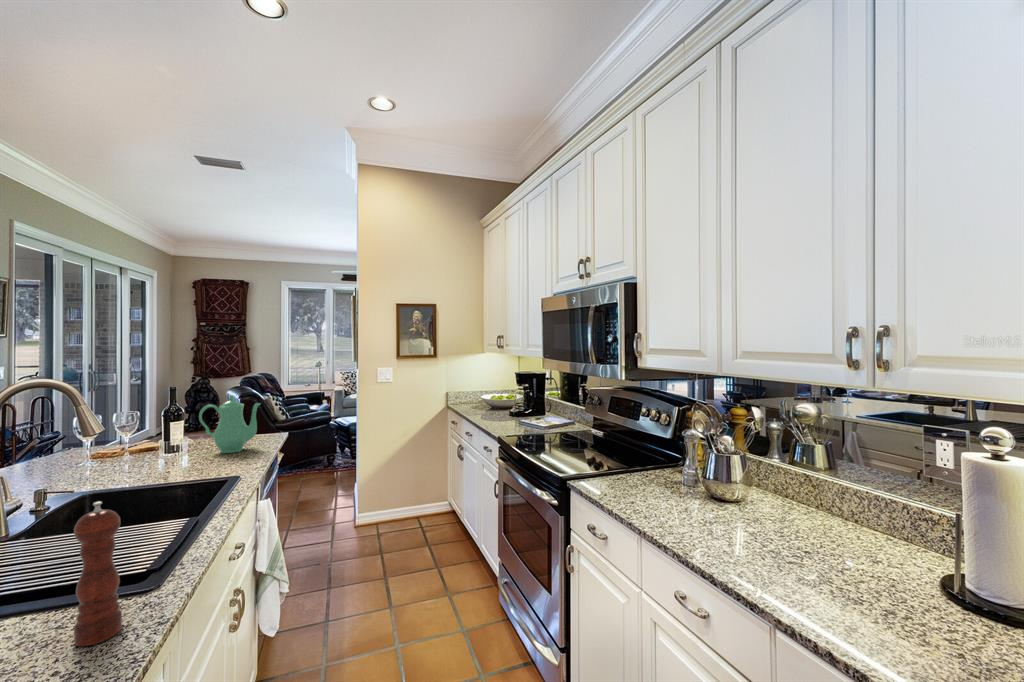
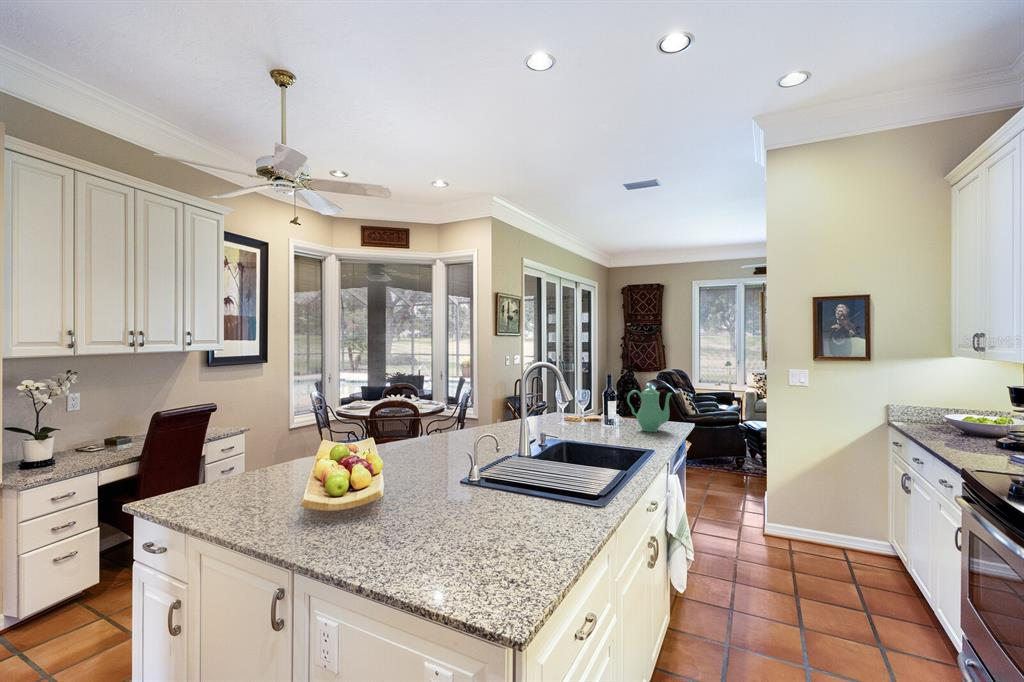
pepper mill: present [74,501,122,646] -> none [566,437,587,524]

